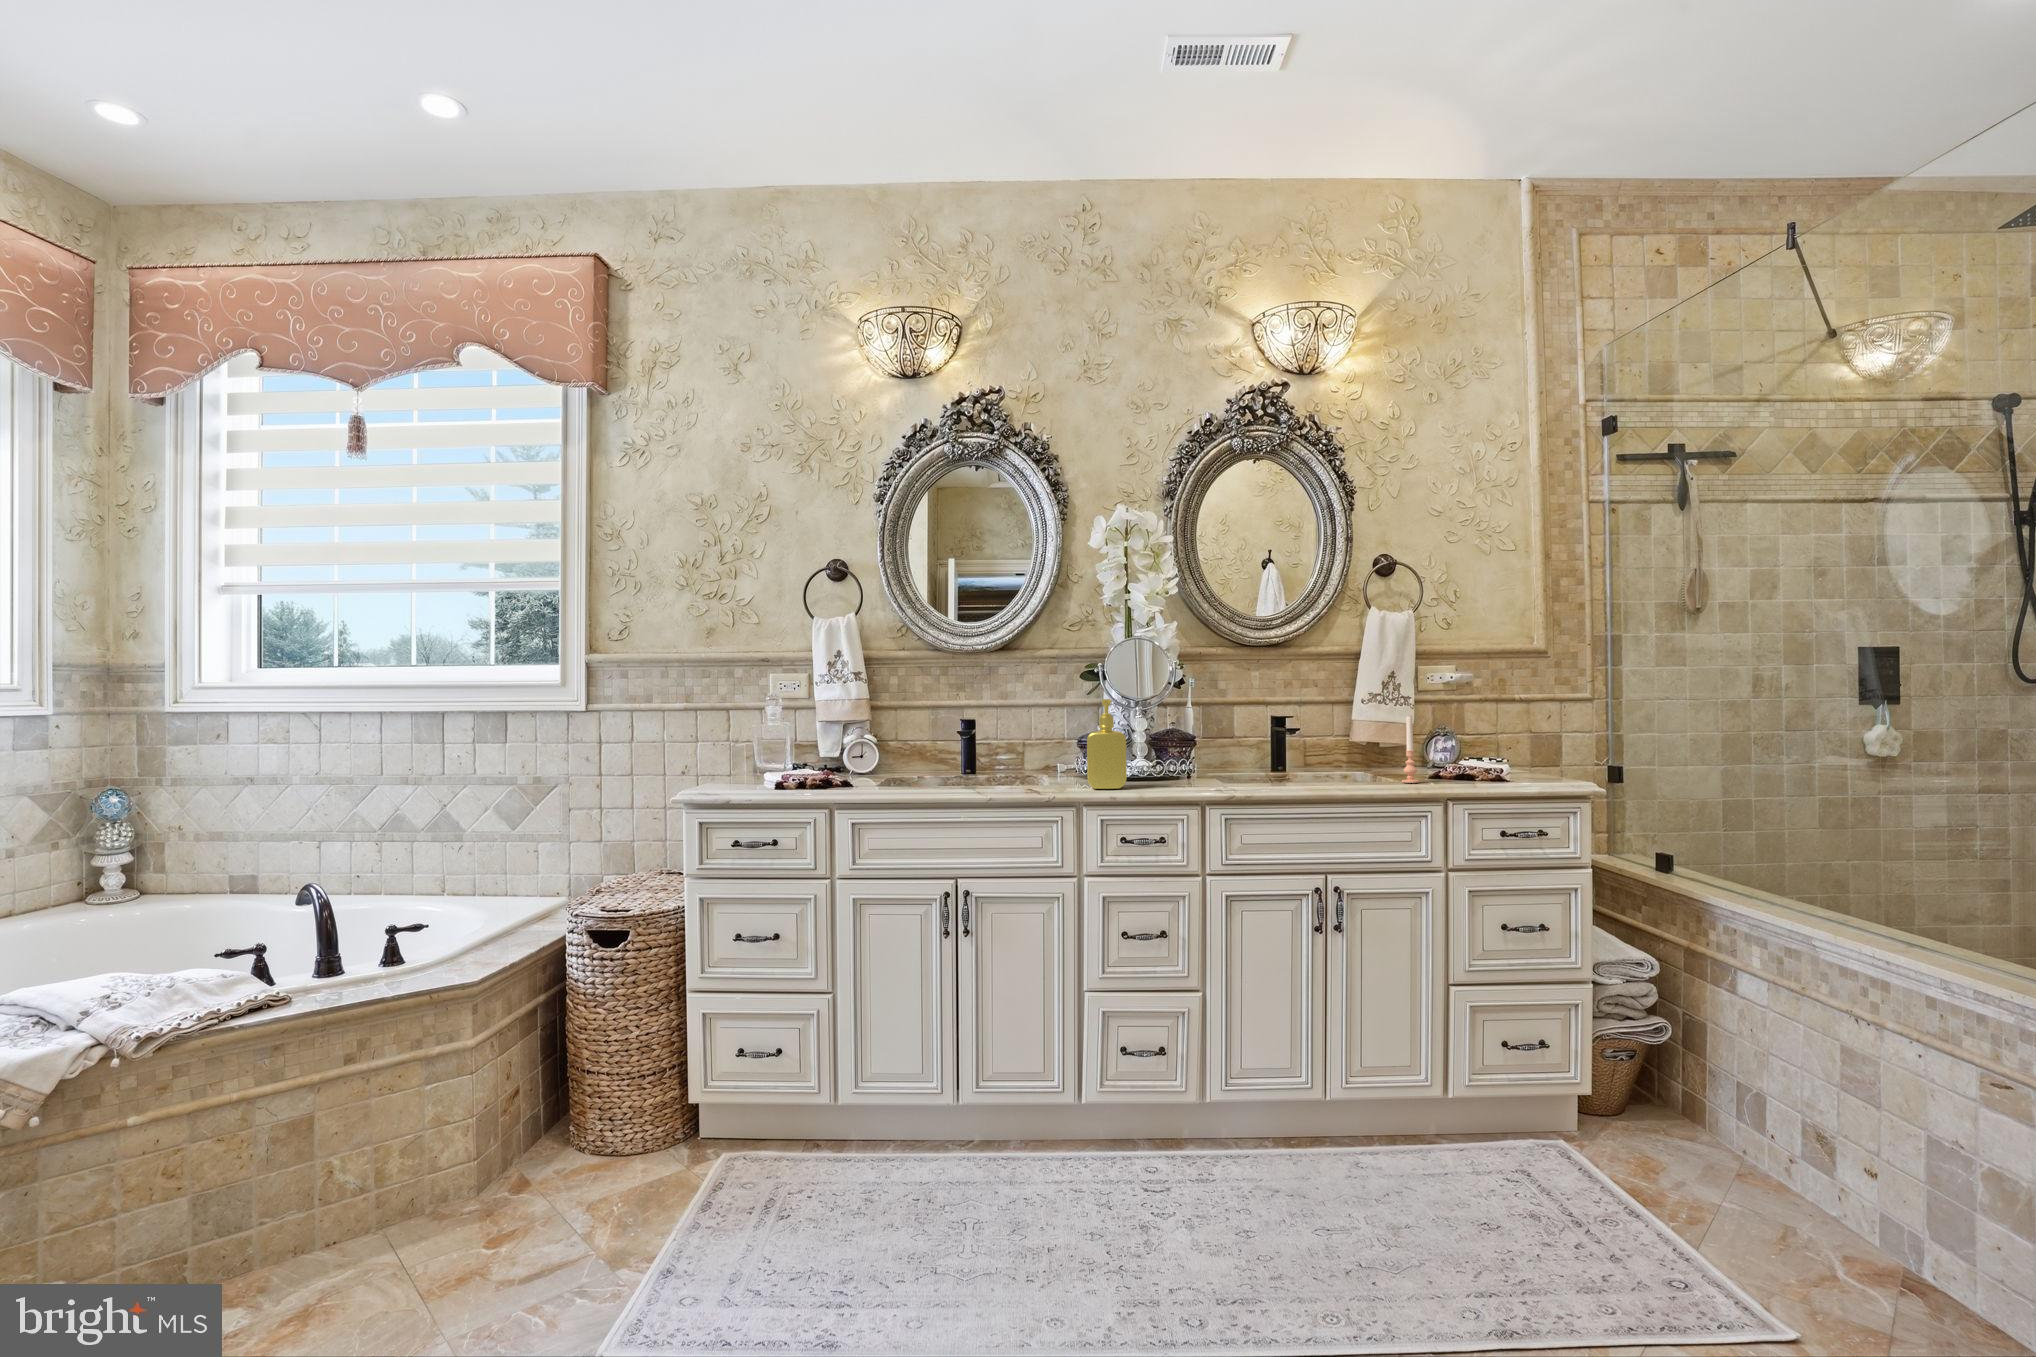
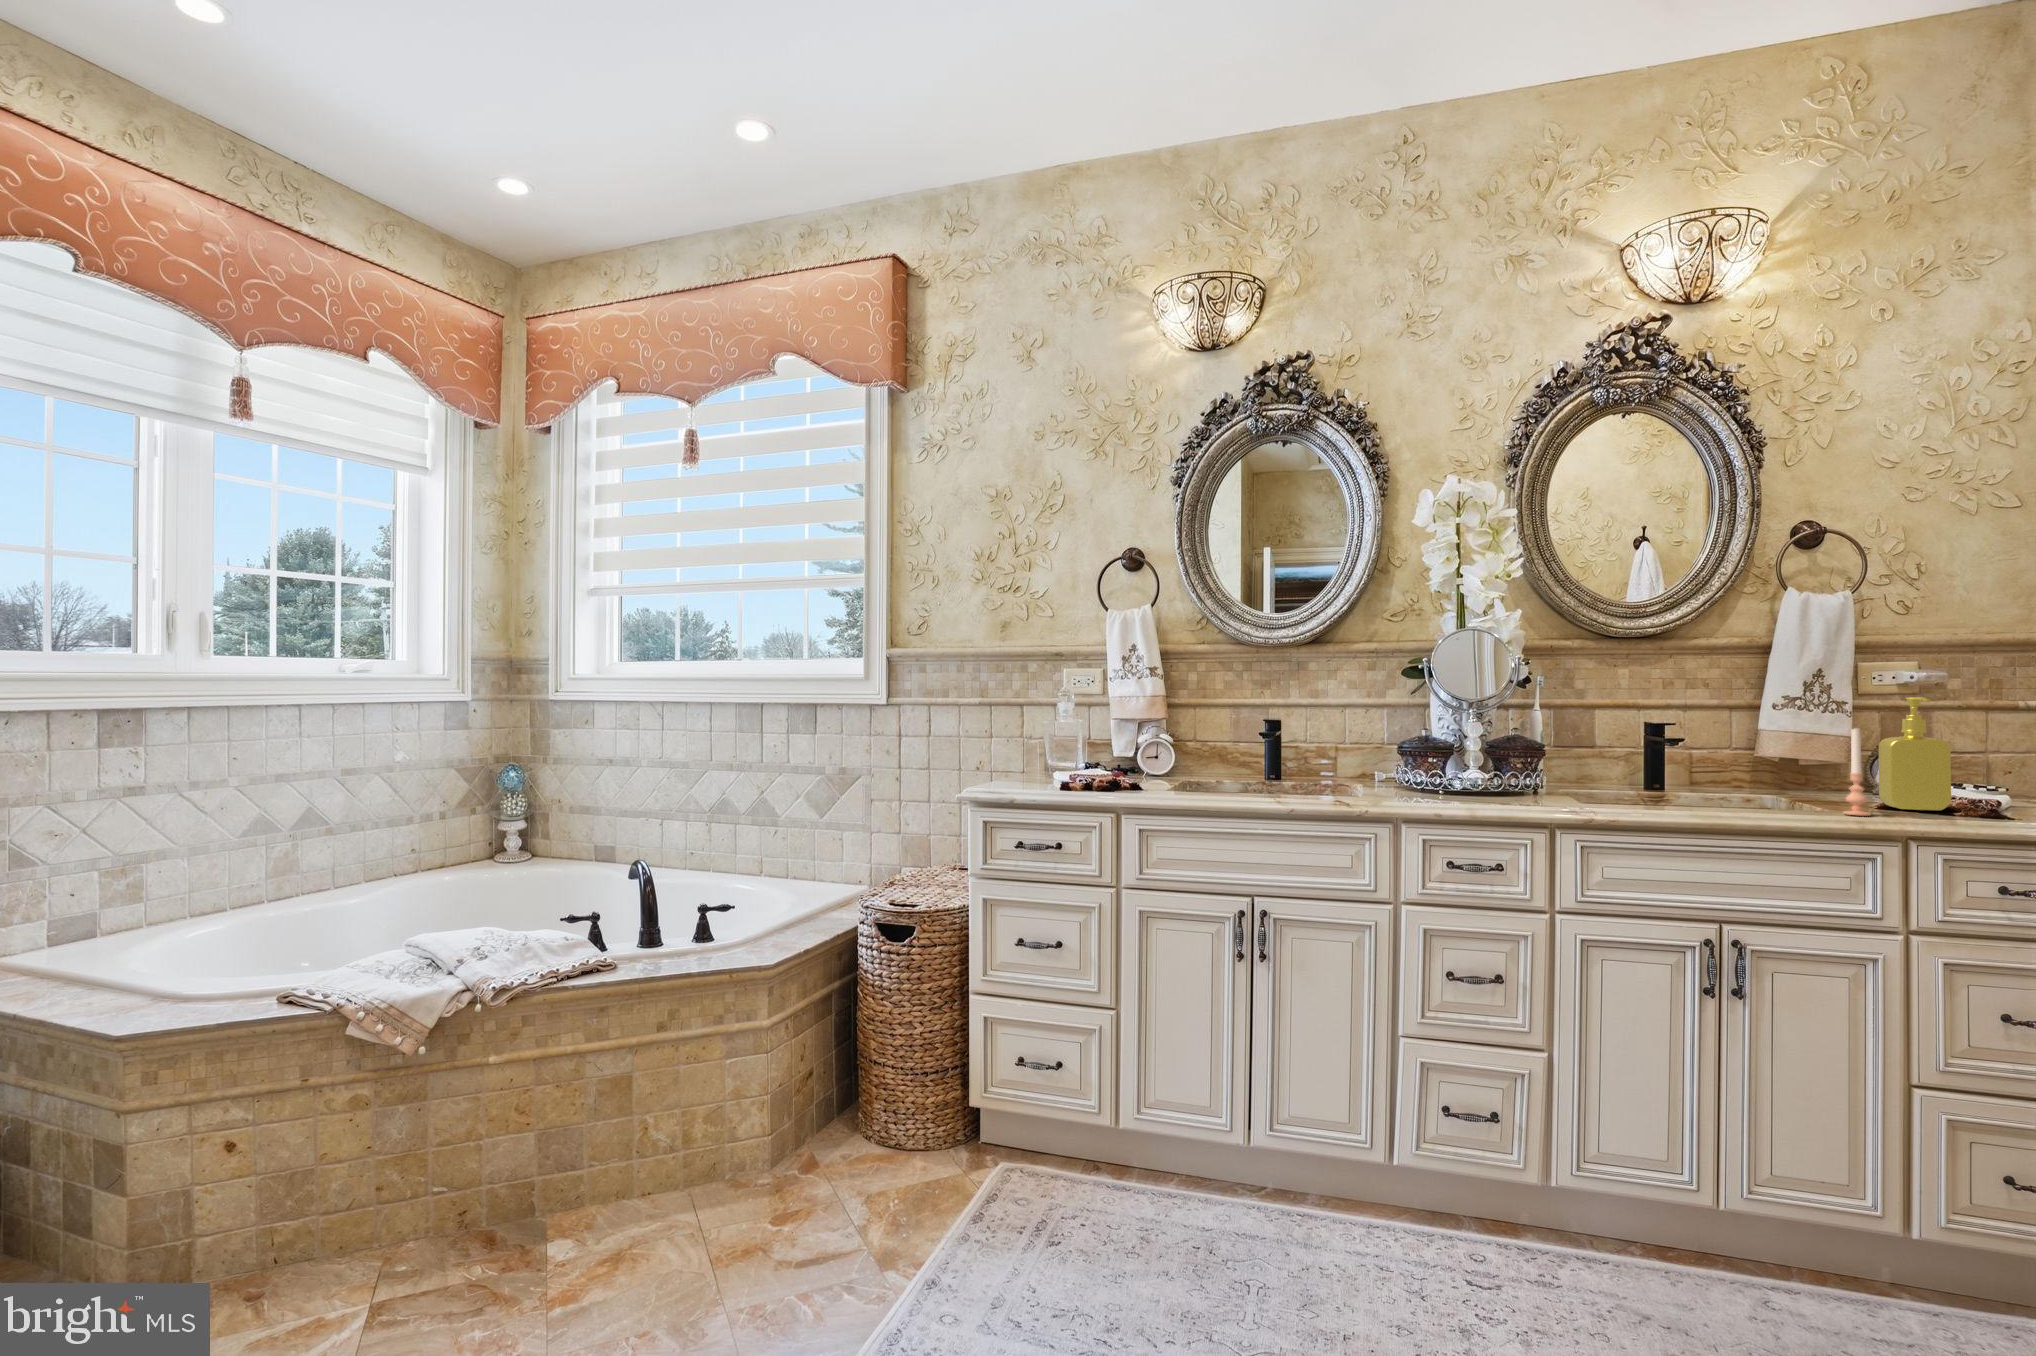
soap dispenser: present [1087,699,1127,789] -> present [1879,697,1951,811]

